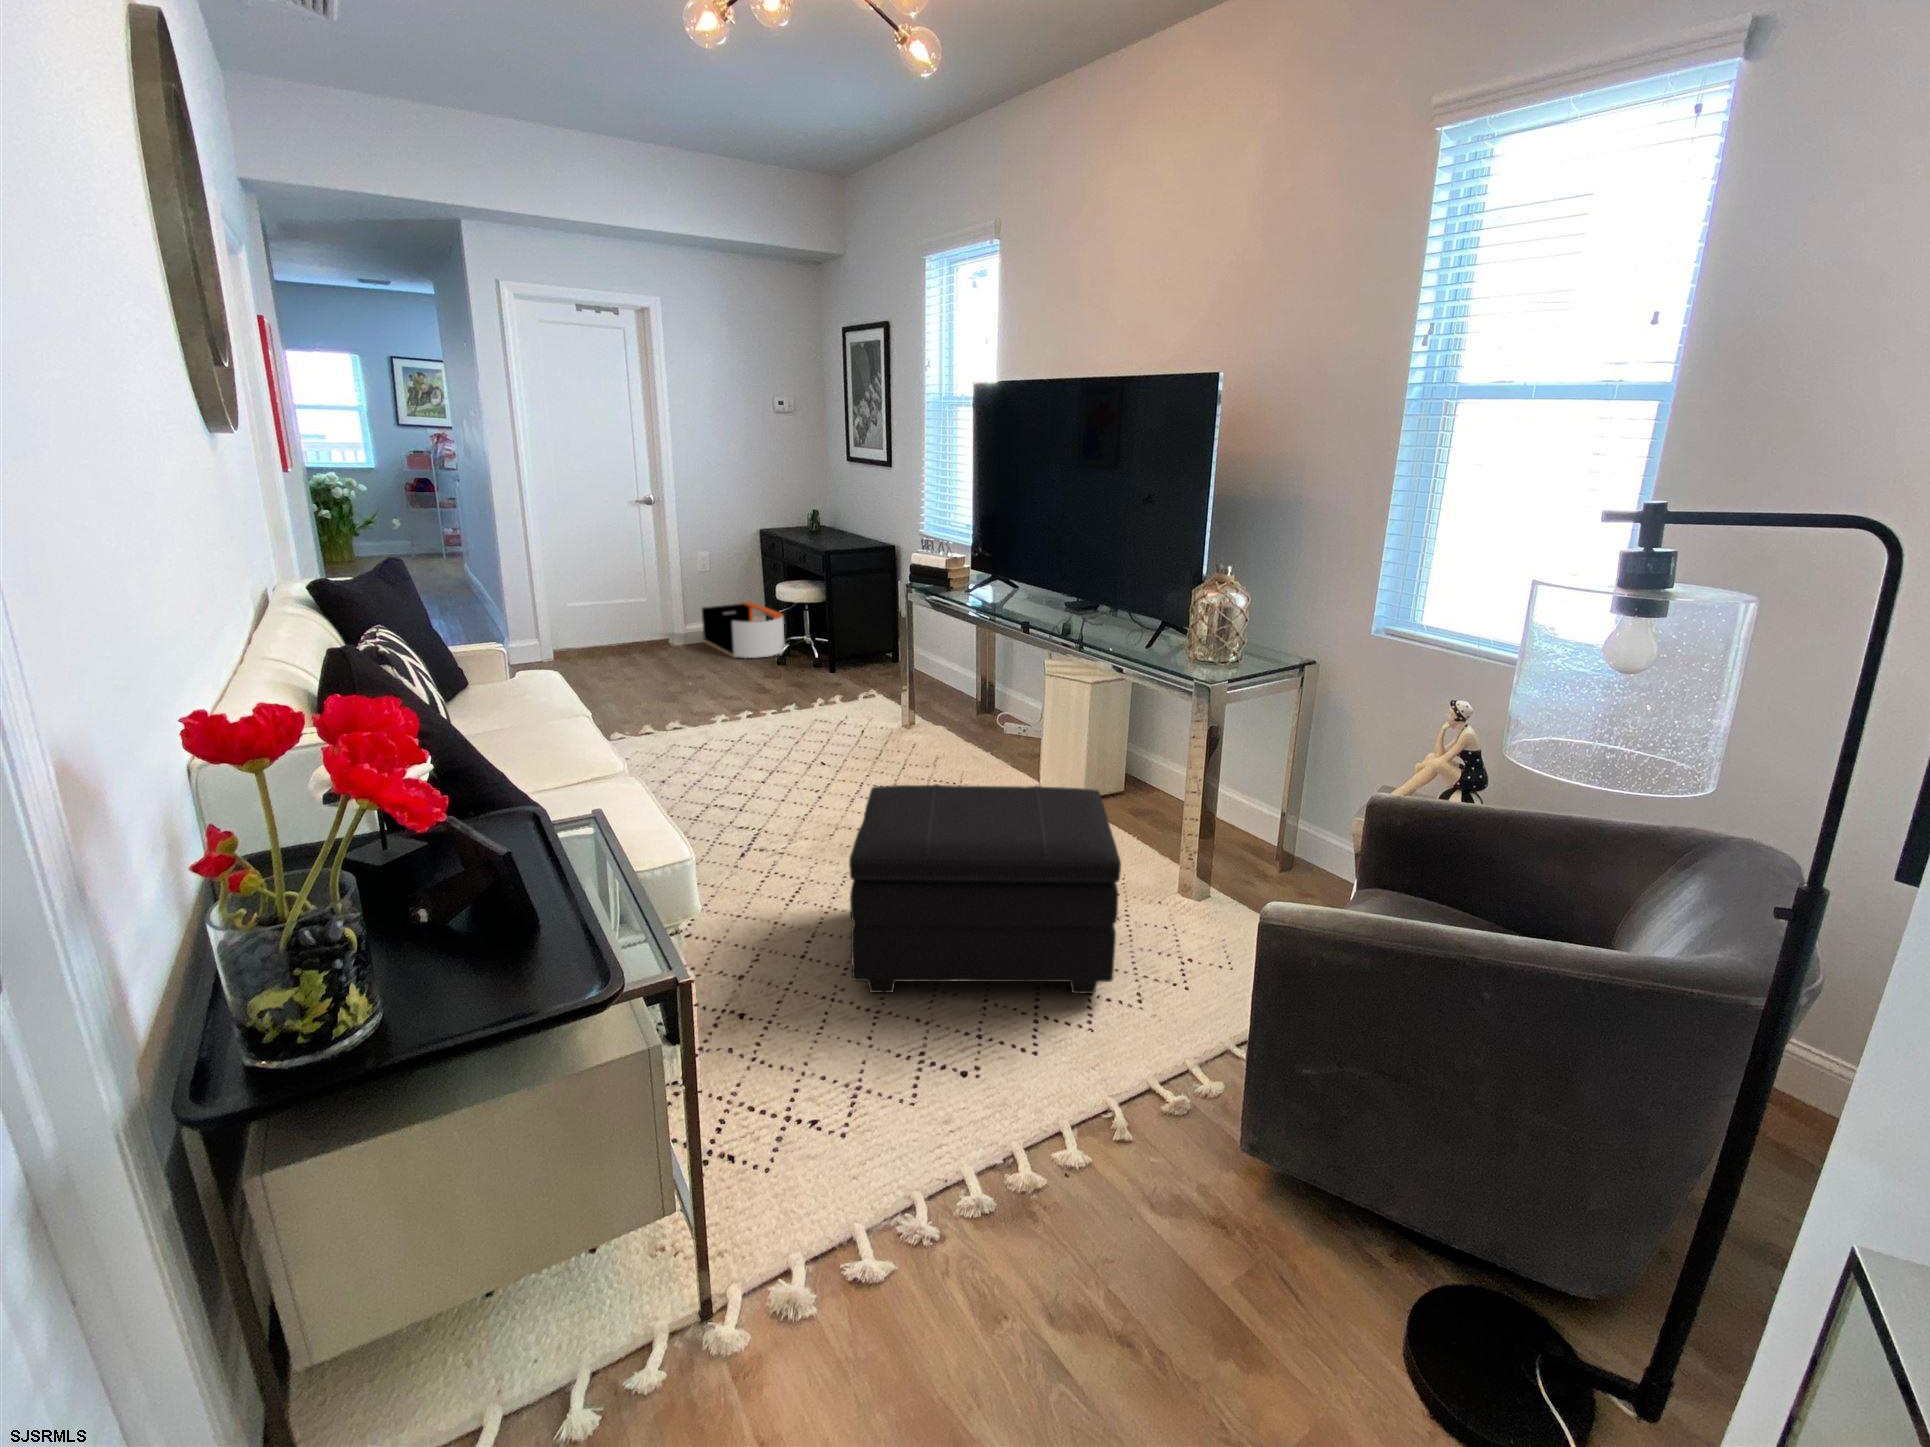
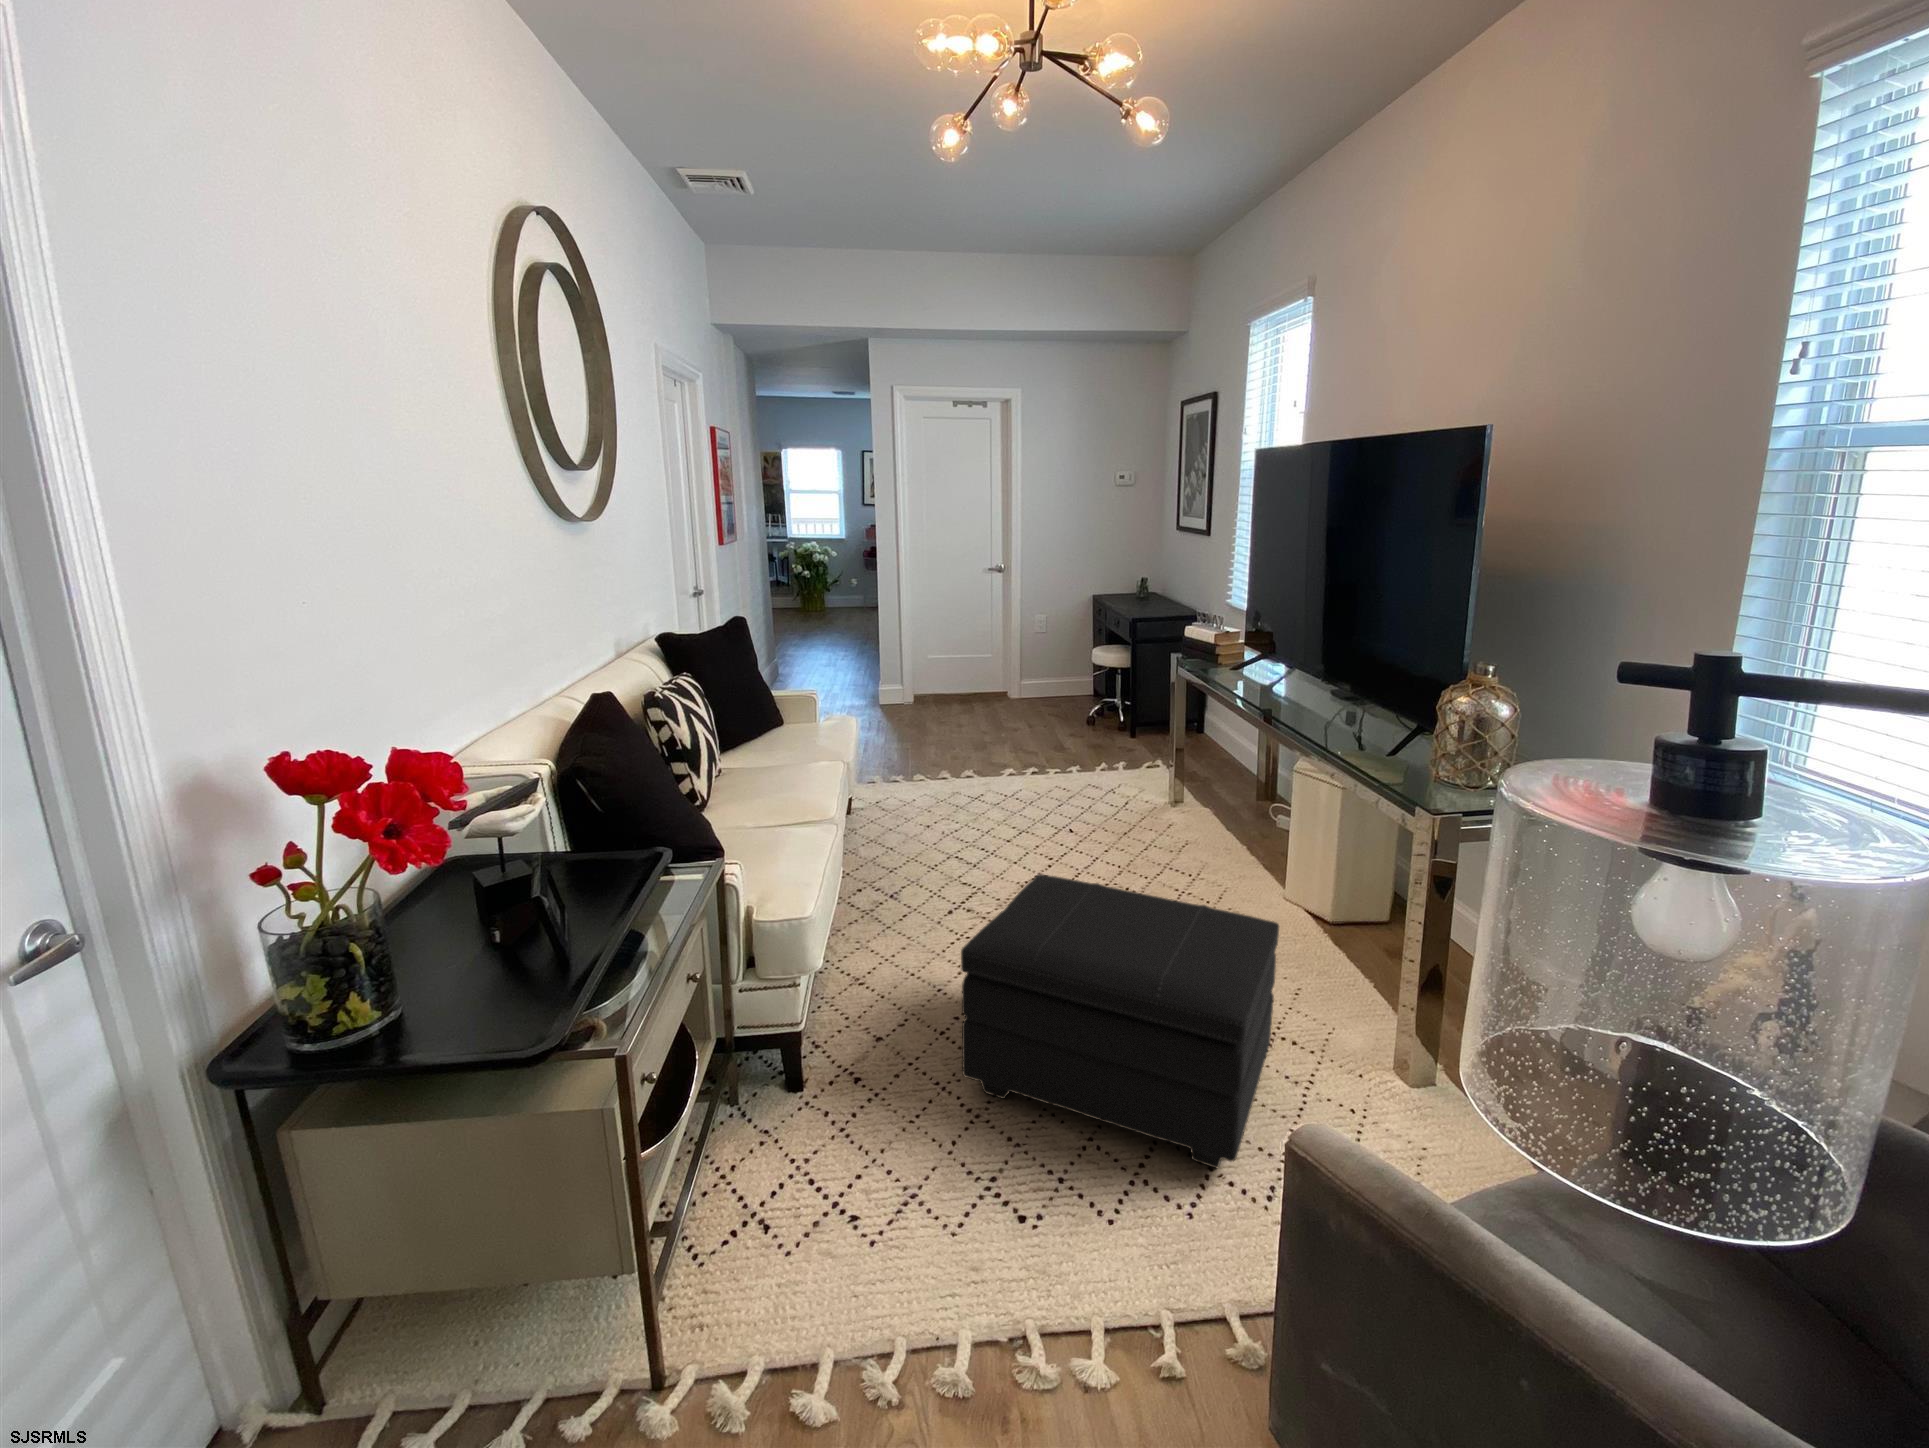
storage bin: present [702,602,785,658] -> none [1034,664,1101,719]

